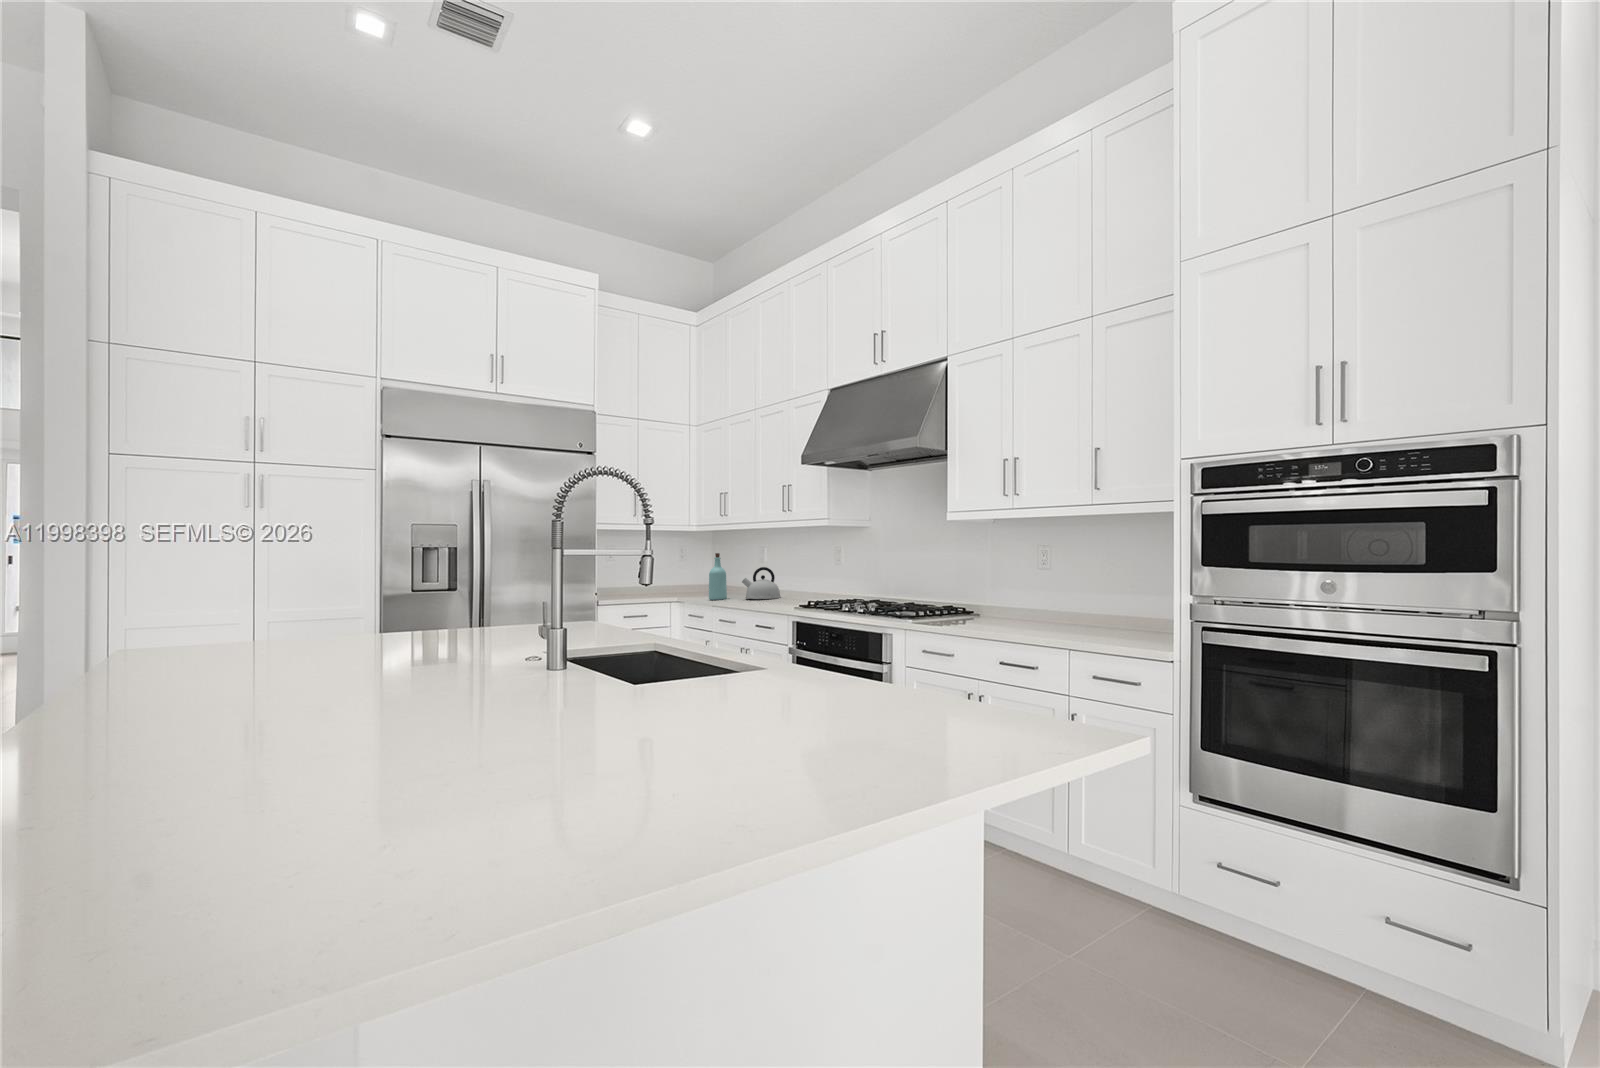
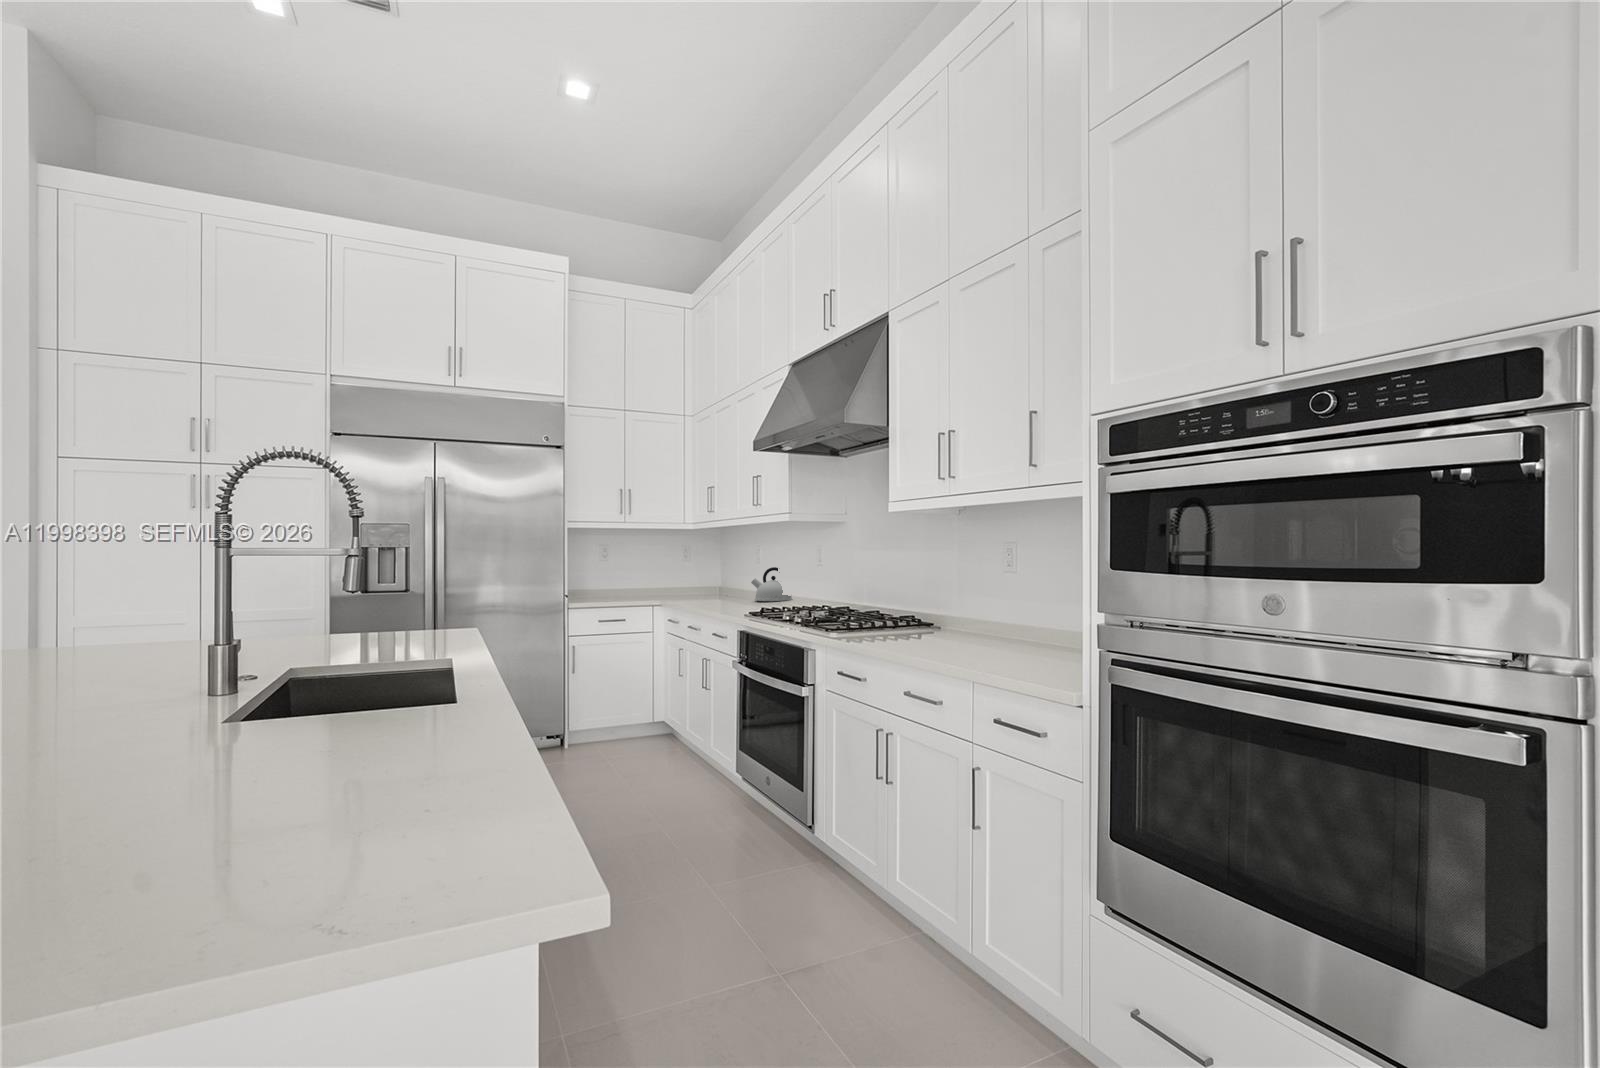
bottle: present [709,553,727,600] -> none [723,553,743,601]

